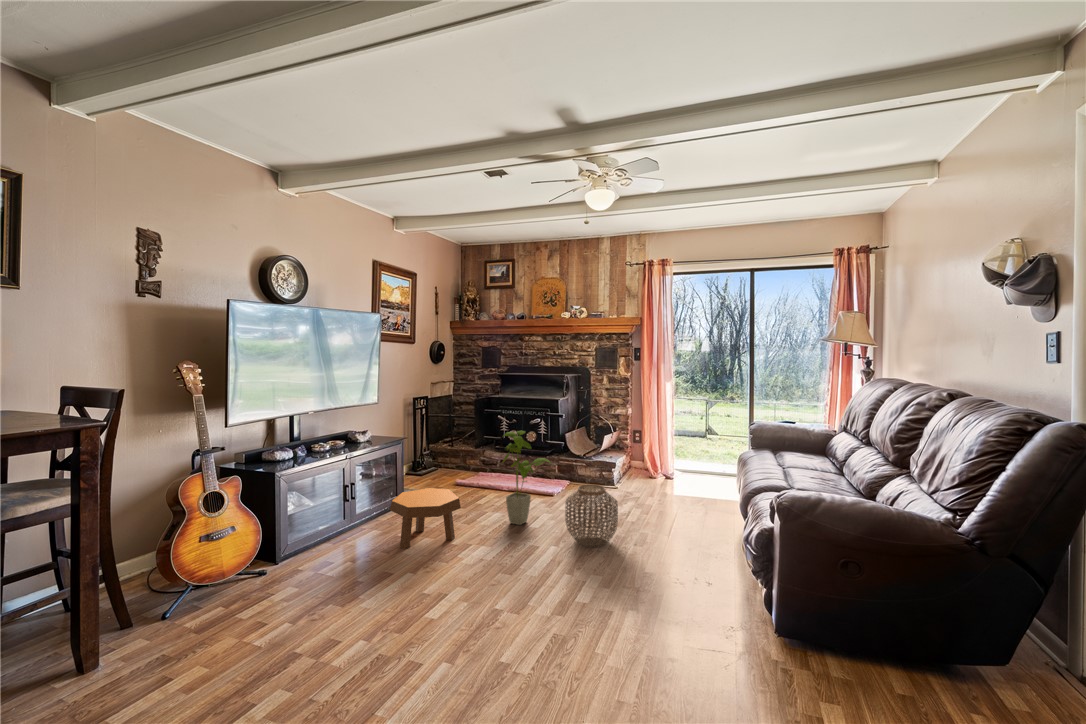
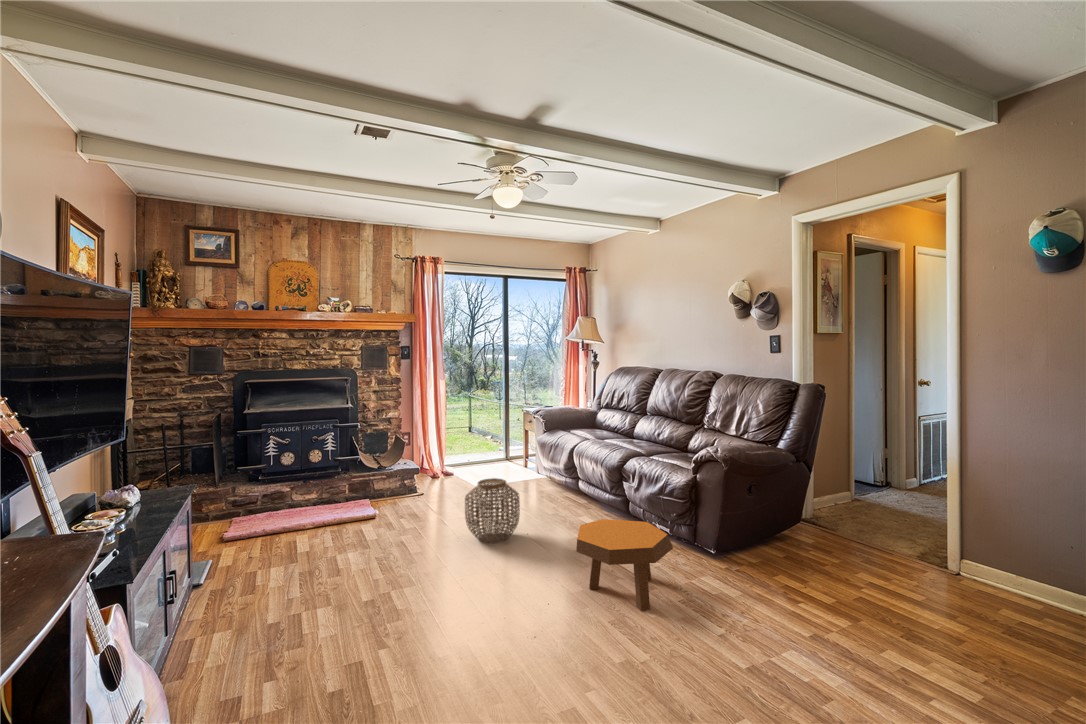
house plant: present [503,431,550,525] -> none [366,436,428,551]
footstool: present [390,488,461,549] -> present [576,519,673,611]

